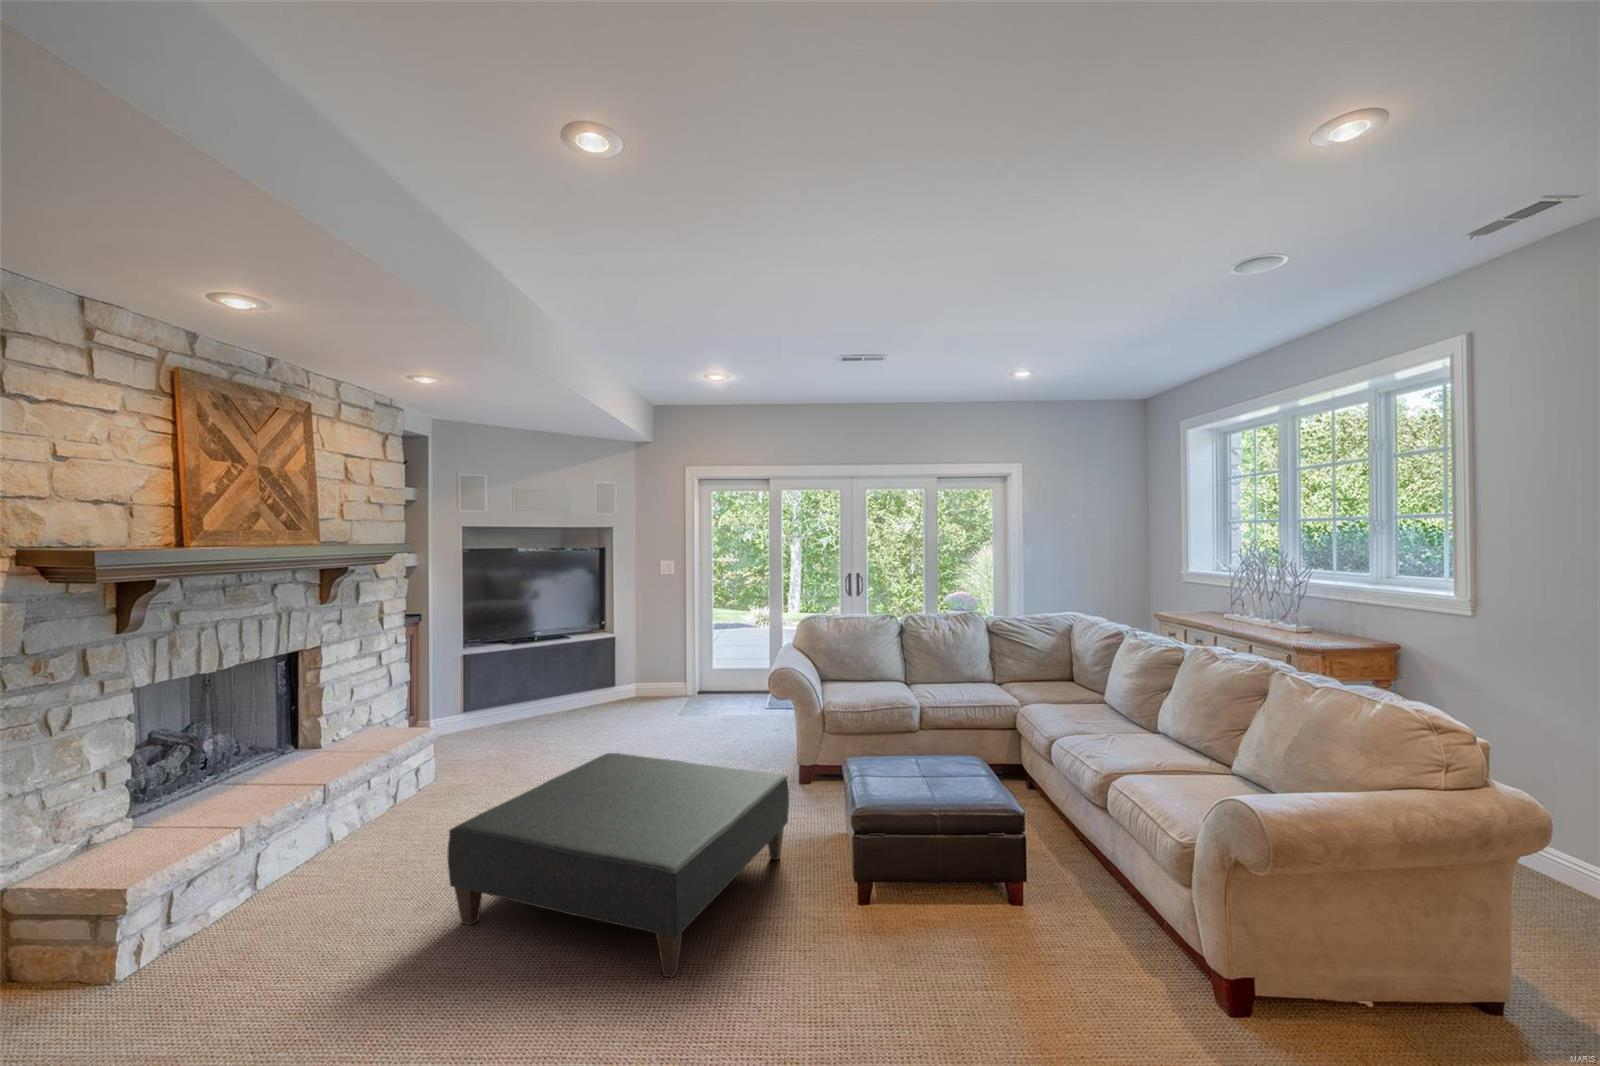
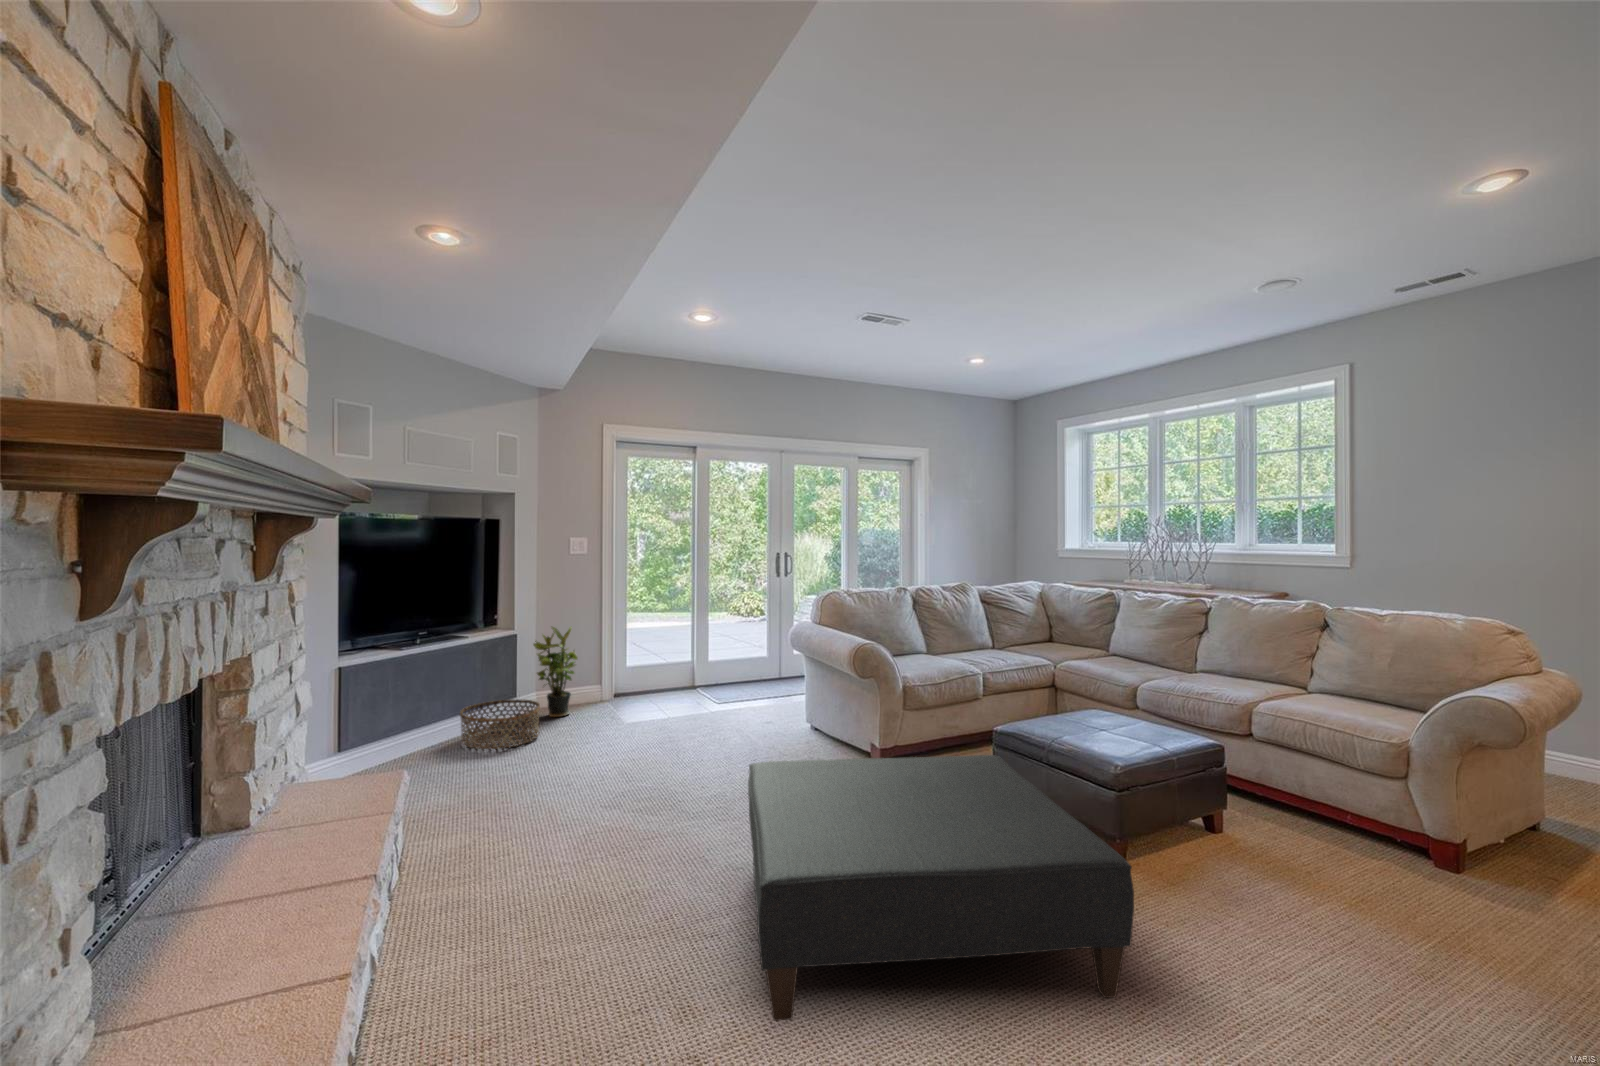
potted plant: none [631,630,668,702] -> present [533,627,578,717]
basket: none [560,685,619,721] -> present [460,699,540,749]

